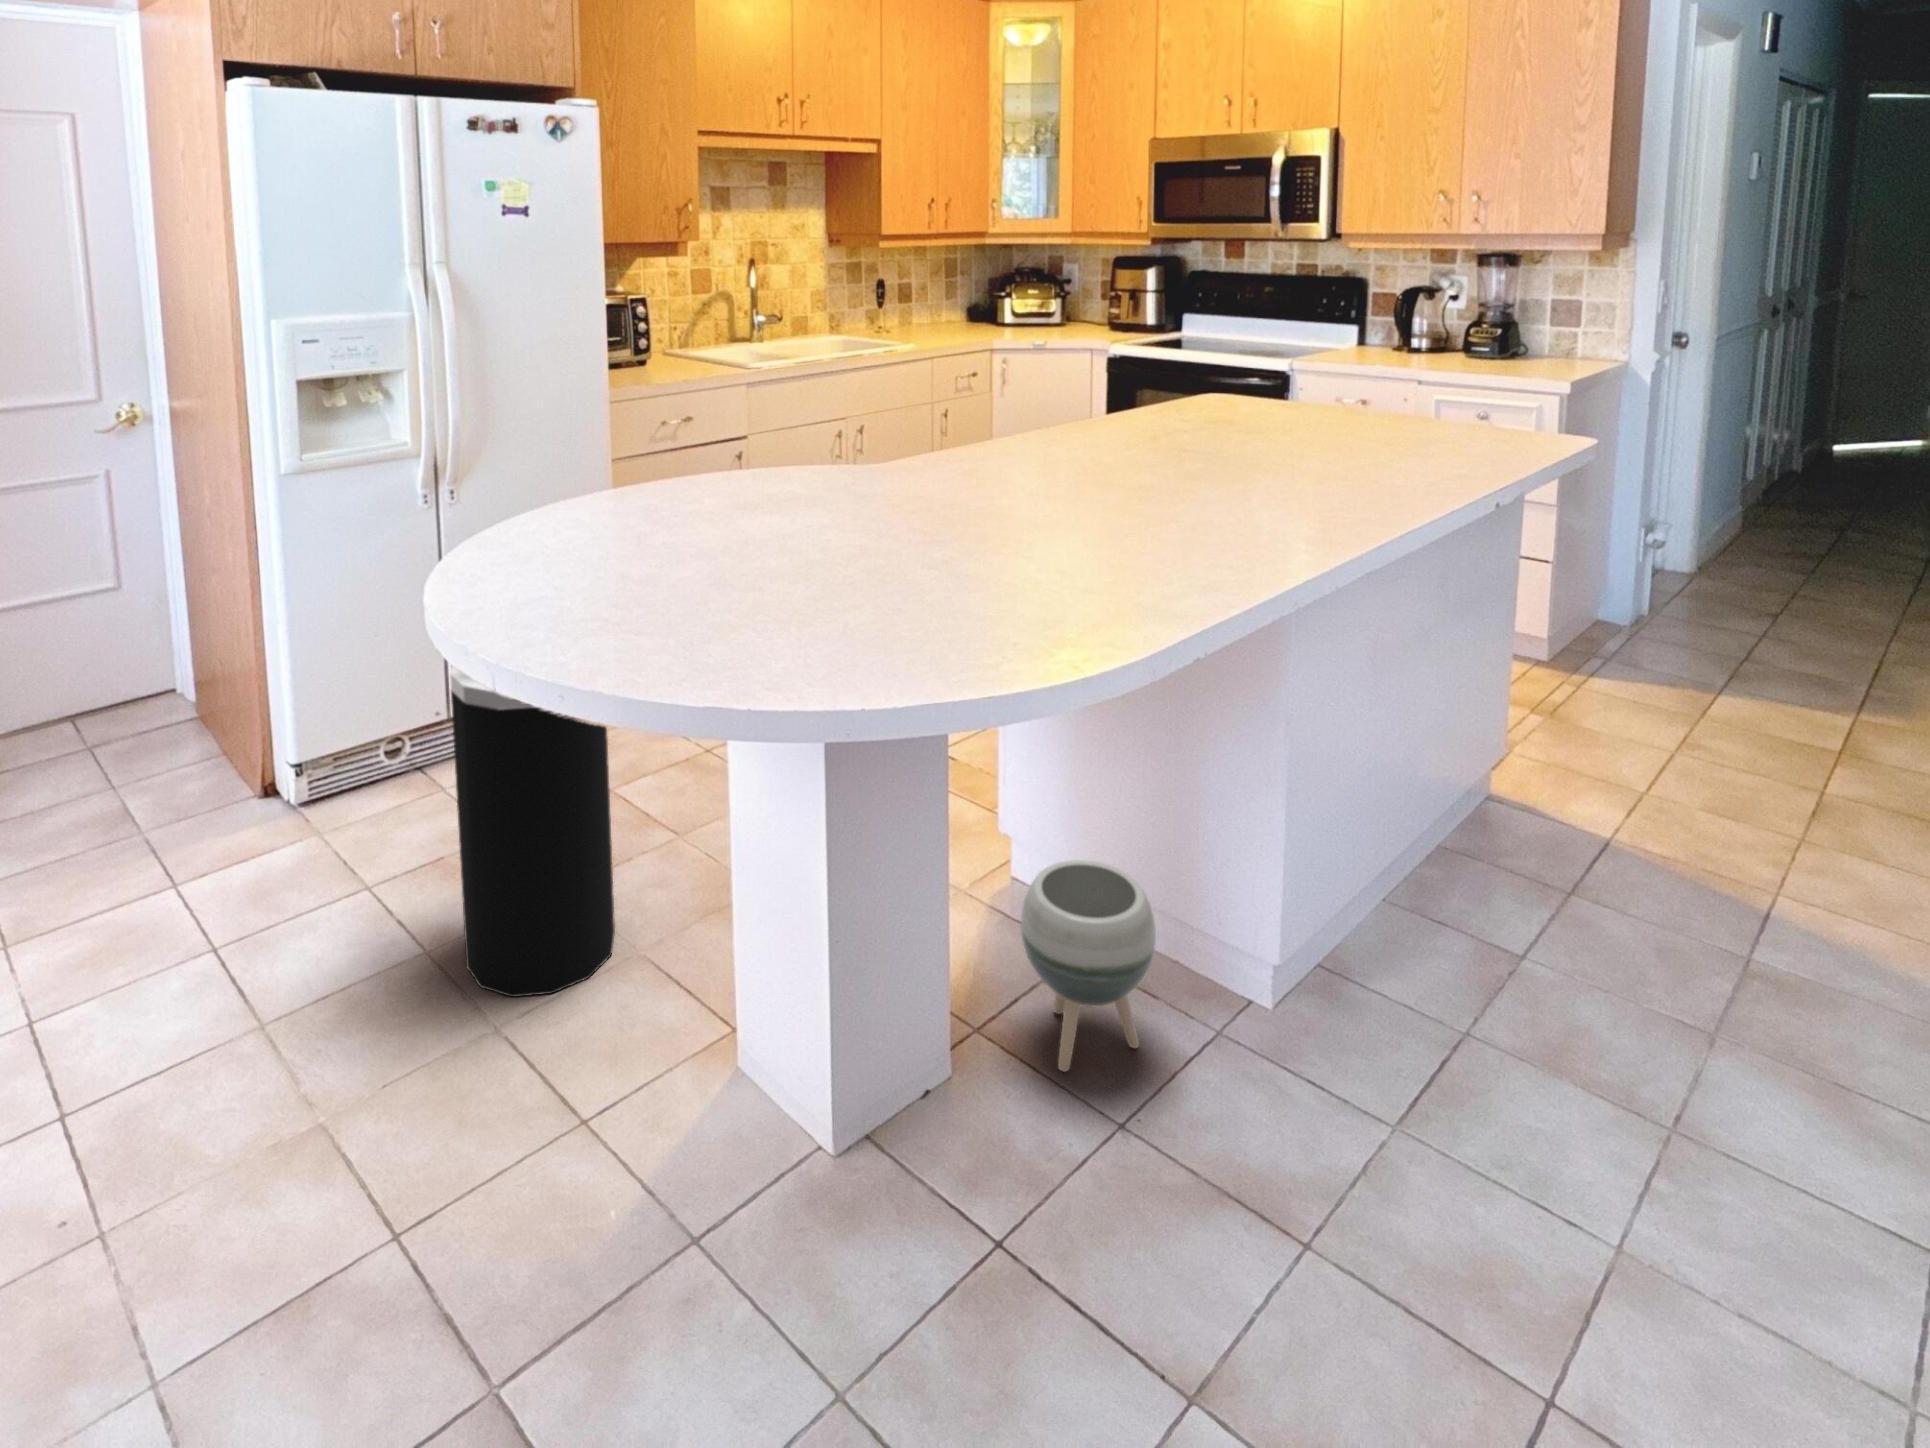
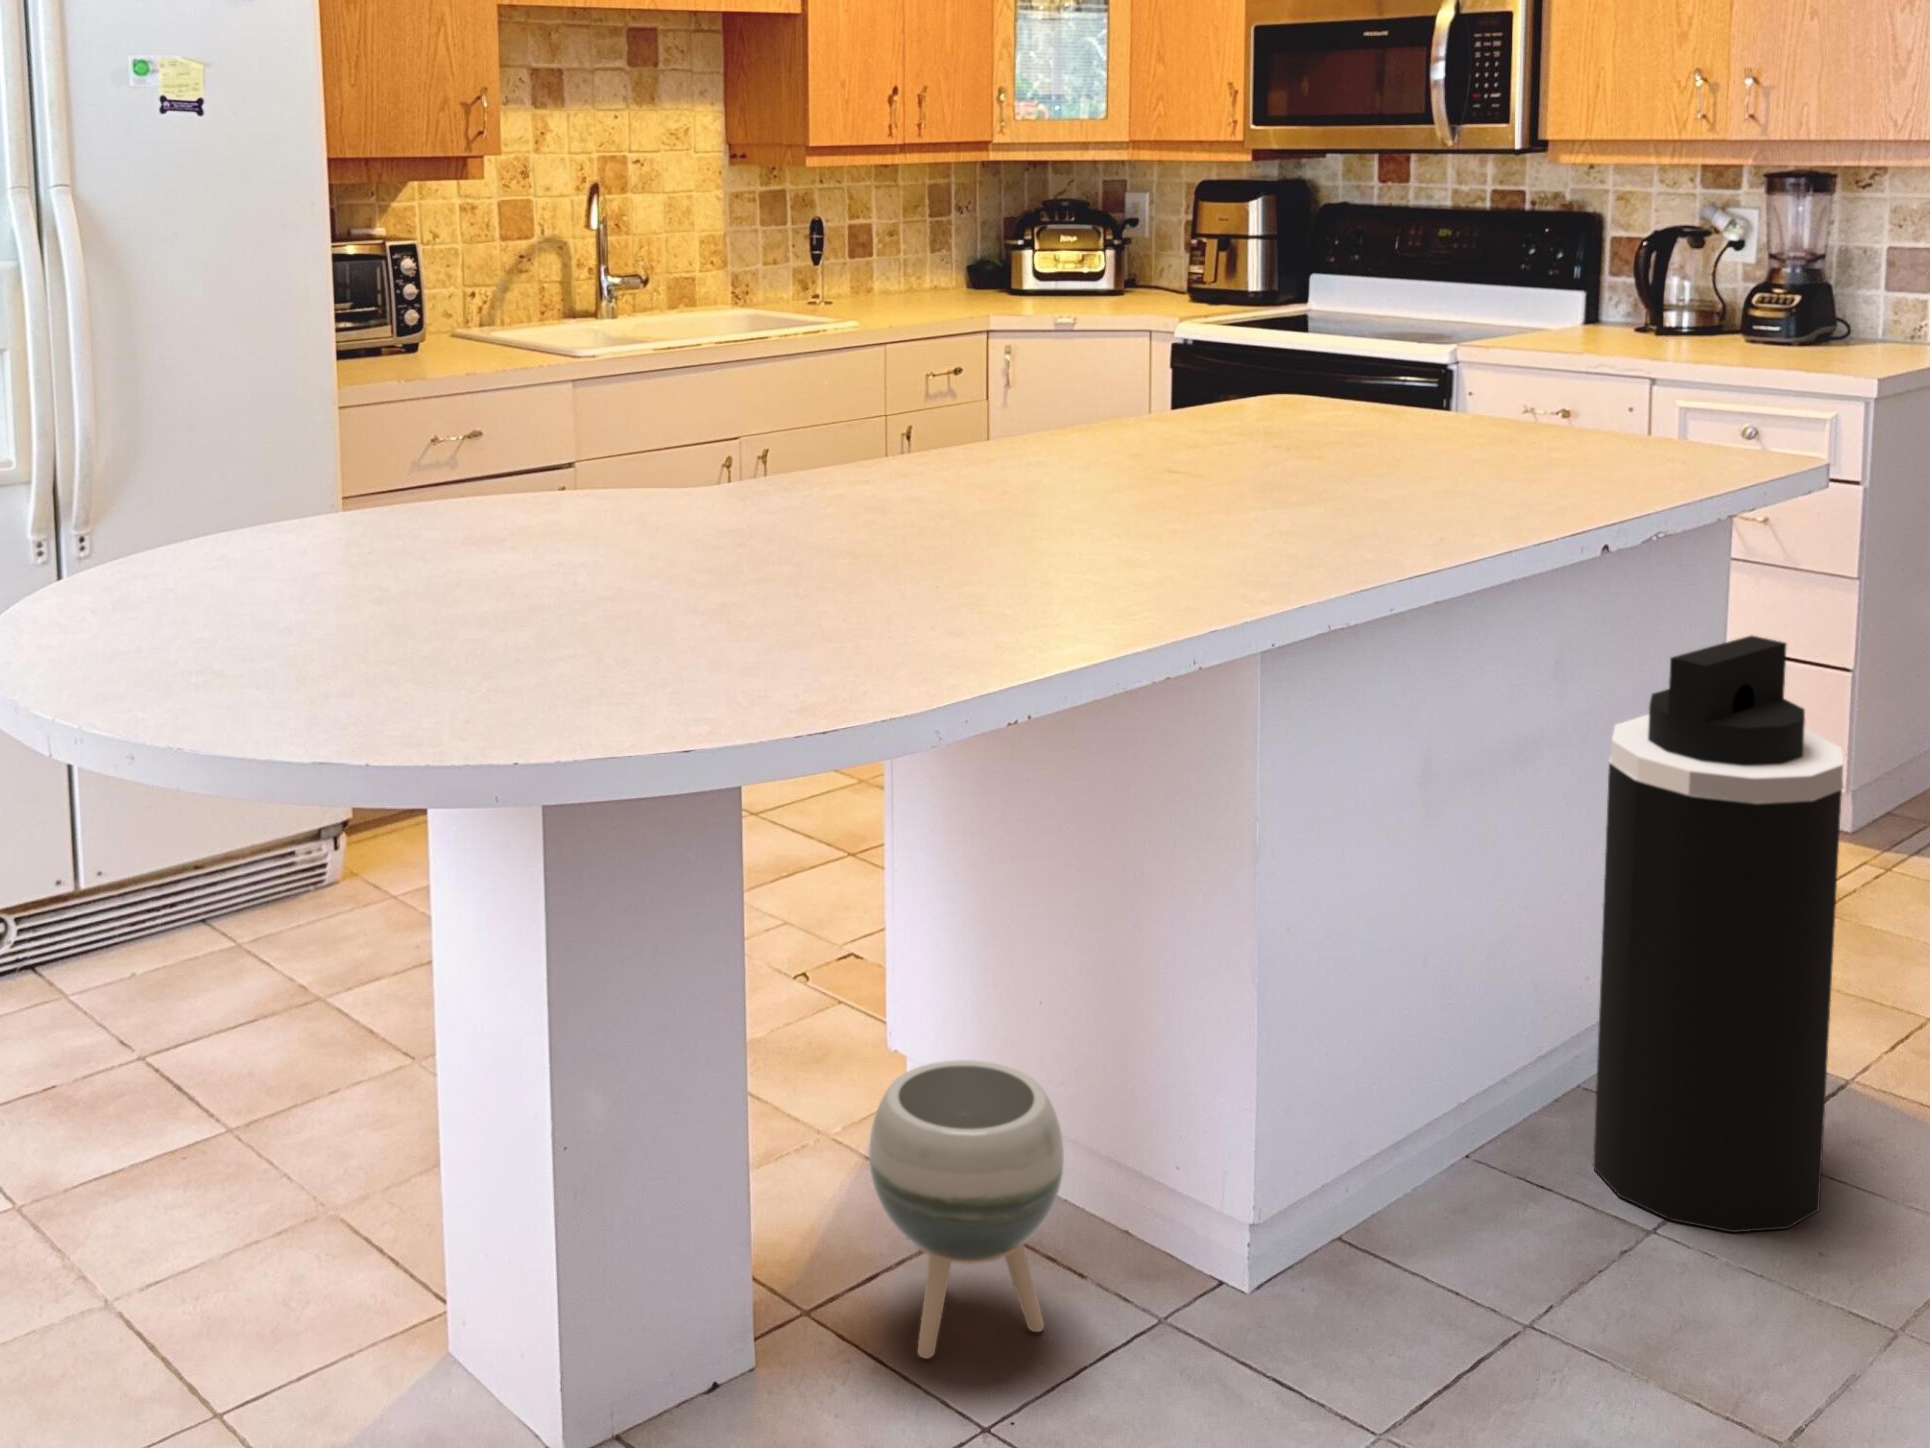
trash can: present [450,668,615,997] -> present [1593,636,1843,1232]

